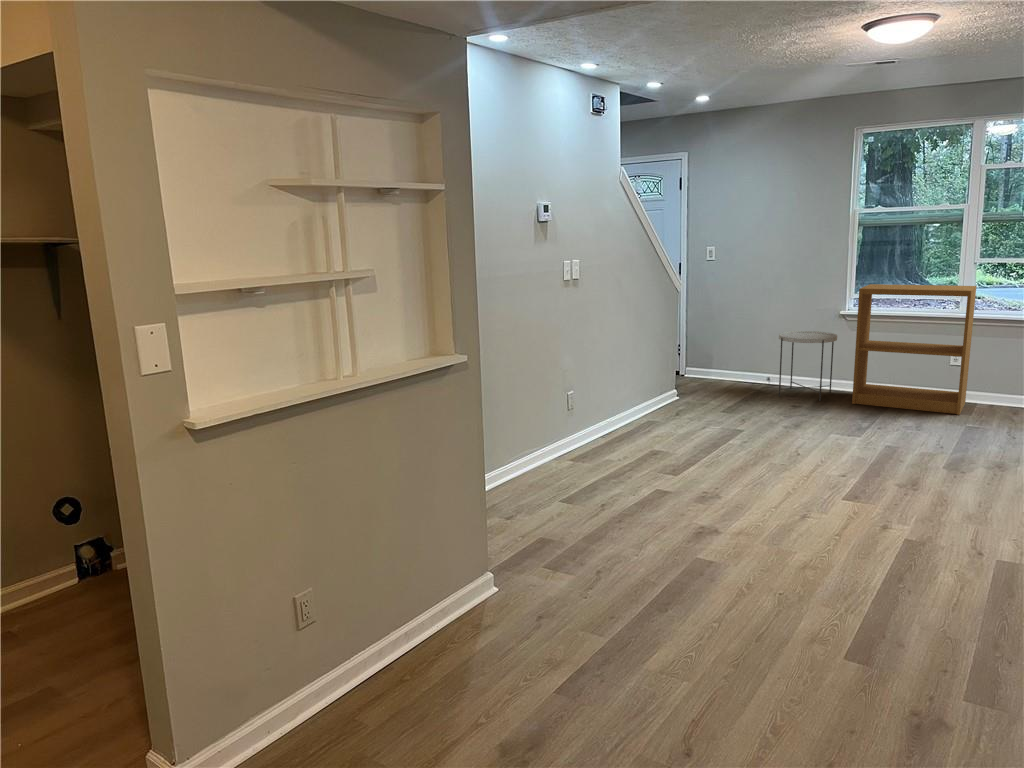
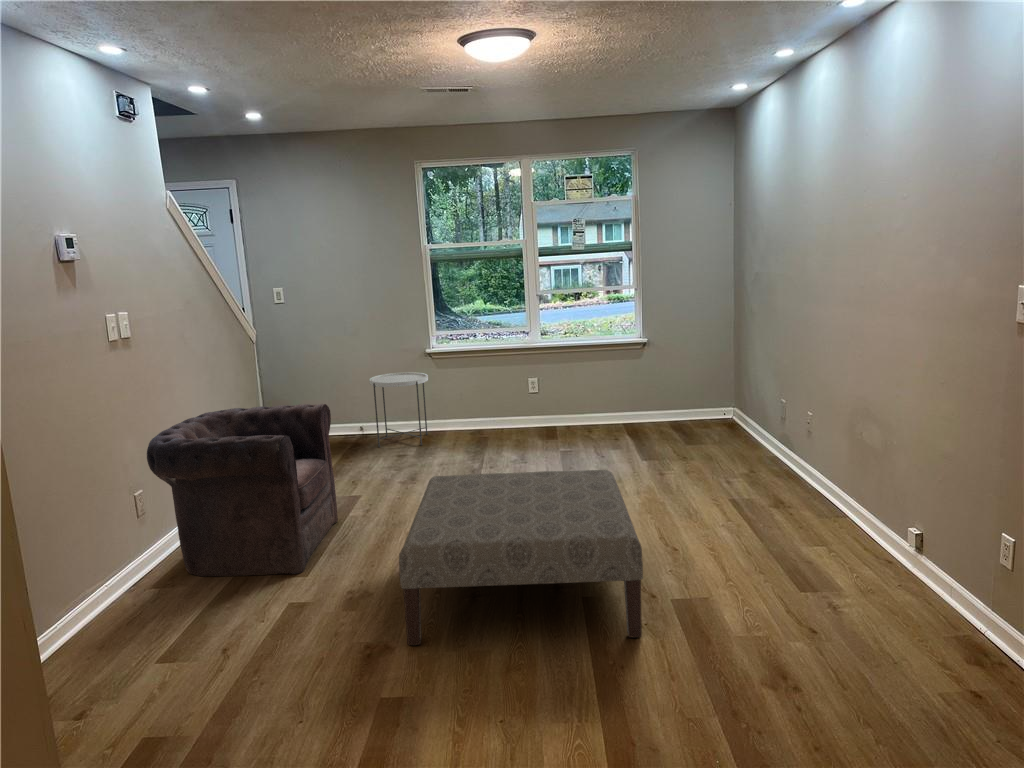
bookshelf: present [852,284,976,415] -> none [446,315,550,444]
armchair: none [578,341,723,472] -> present [147,404,338,577]
ottoman: none [731,415,976,580] -> present [399,470,643,646]

